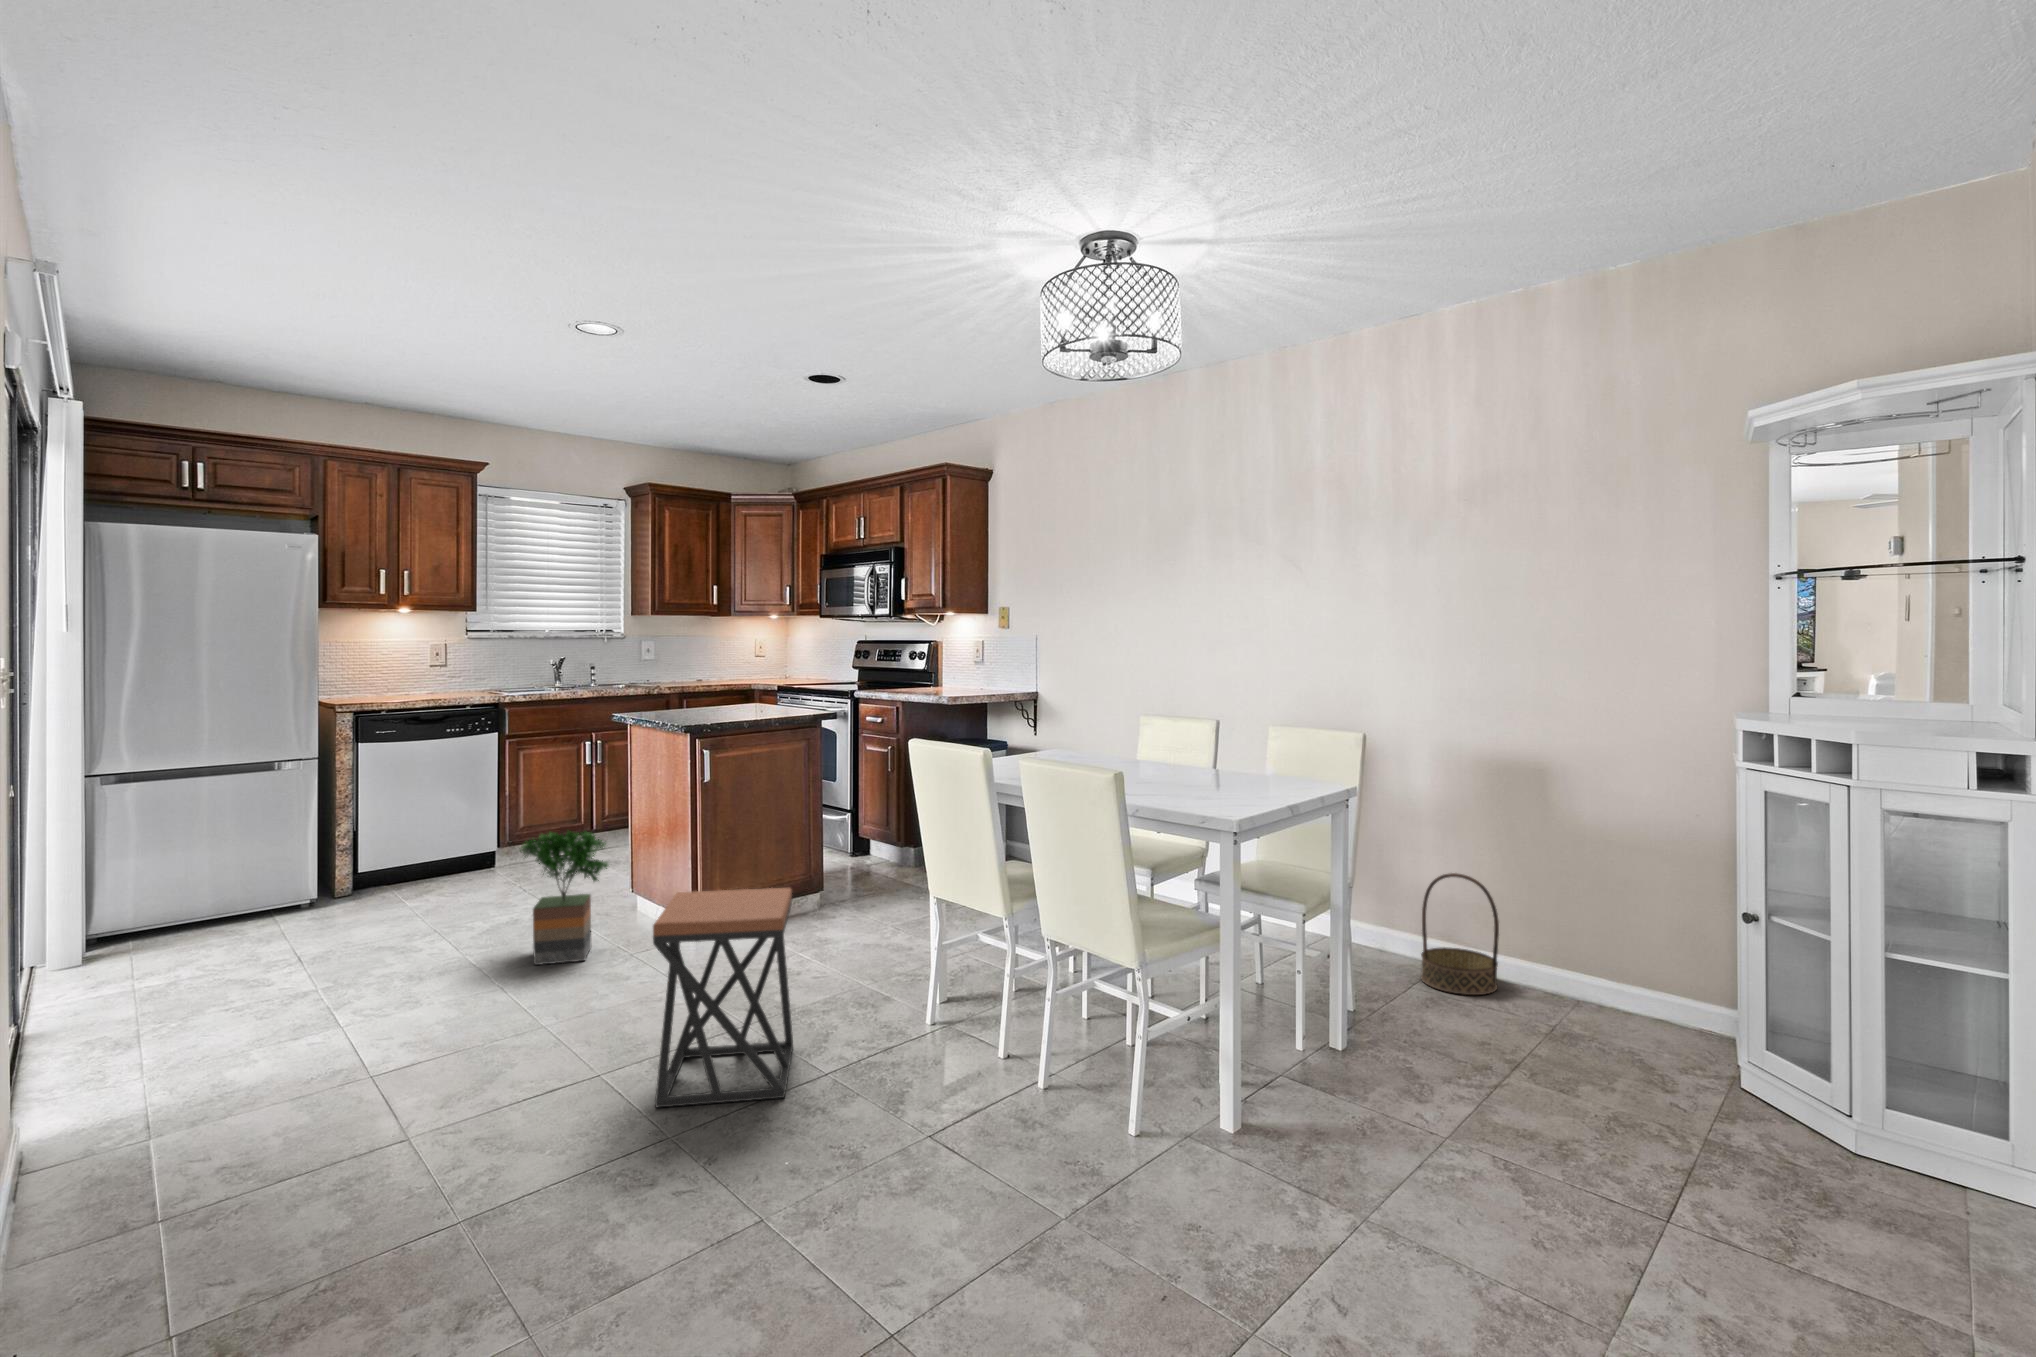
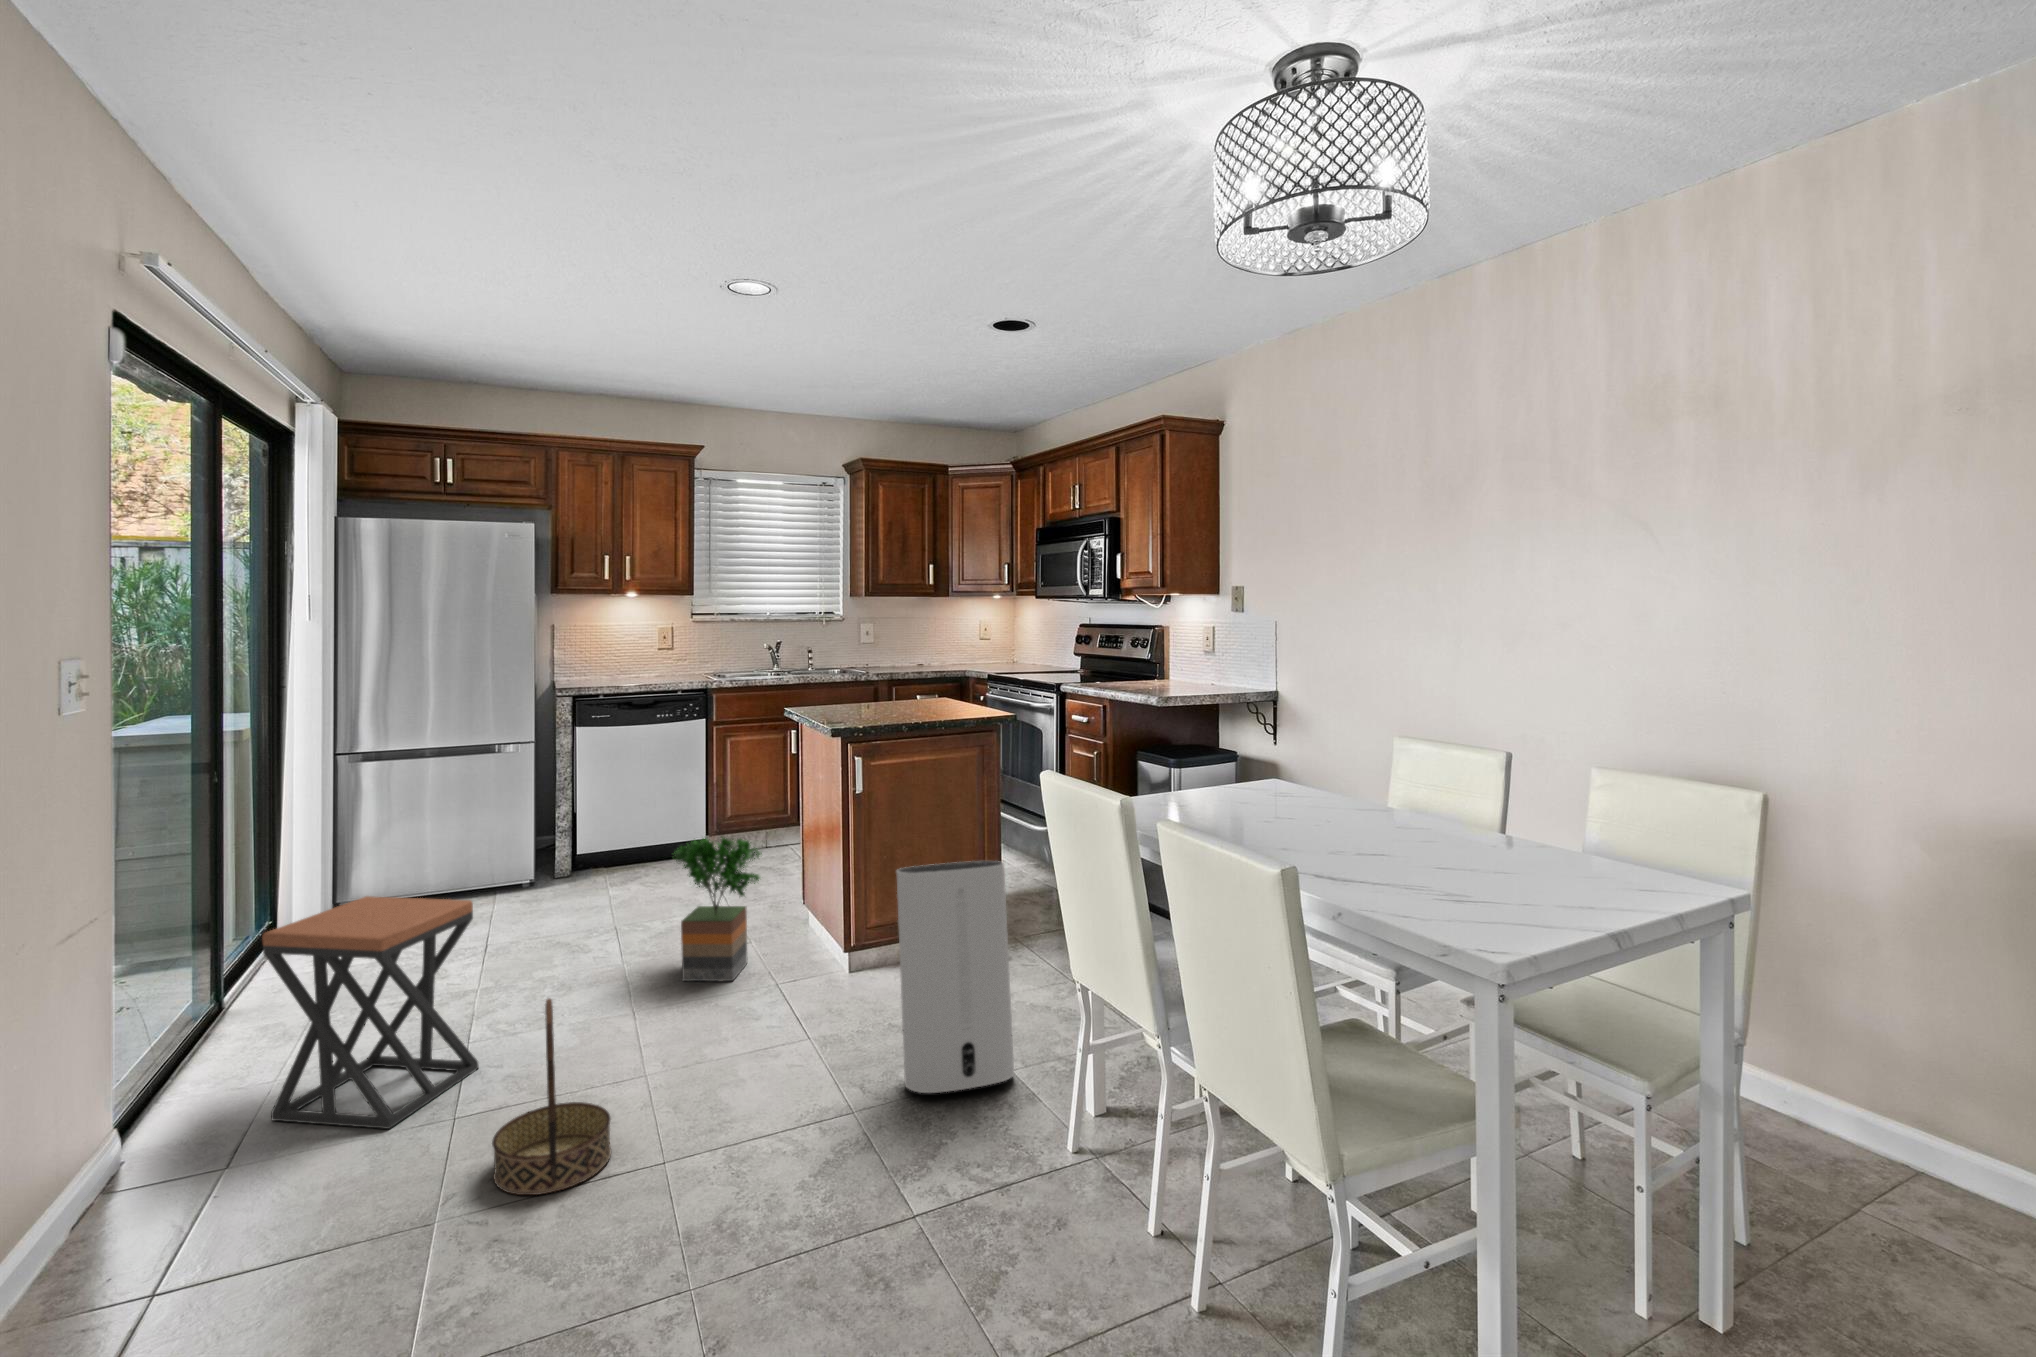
air purifier: none [771,825,872,1014] -> present [897,861,1014,1093]
basket: present [1421,873,1499,995] -> present [492,998,611,1195]
stool: present [653,888,793,1108] -> present [262,896,479,1129]

